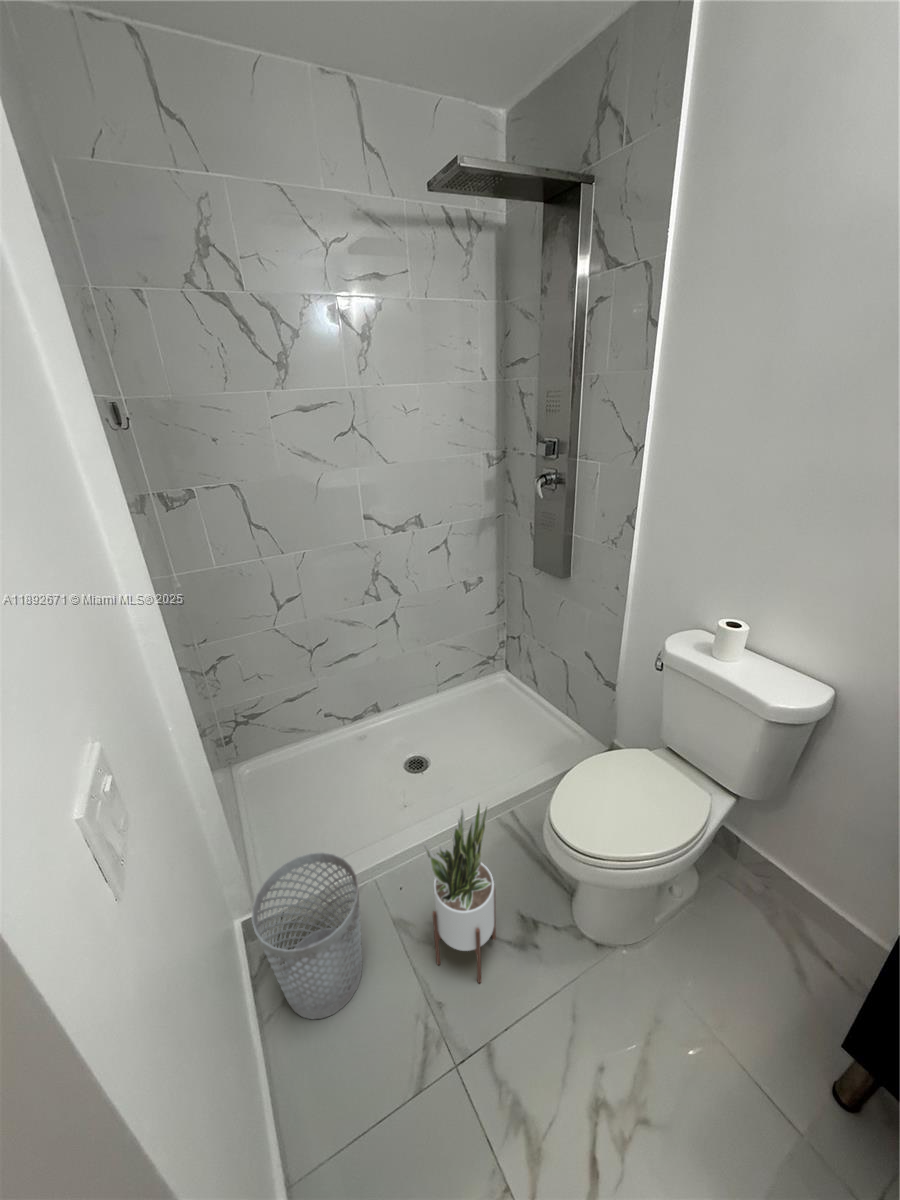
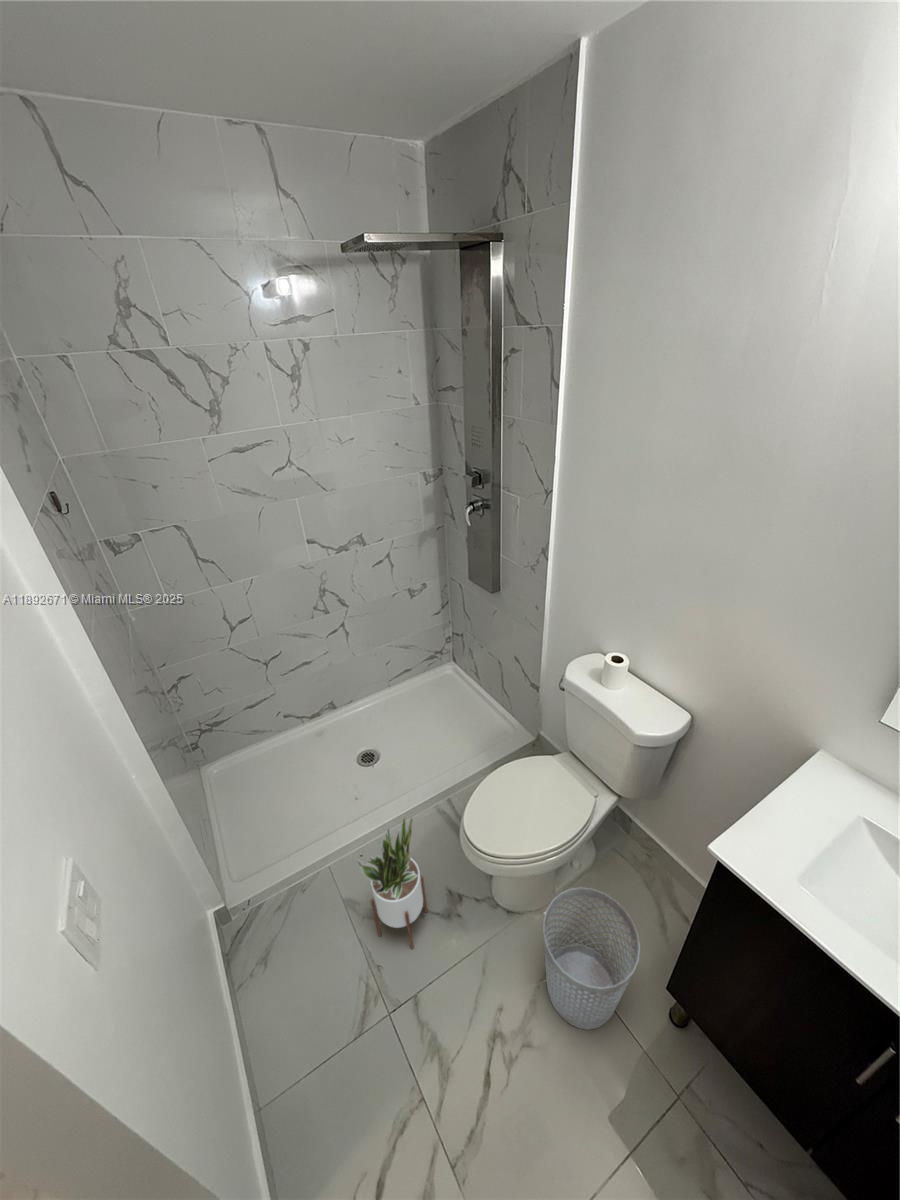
wastebasket: present [252,853,362,1019] -> present [543,887,640,1030]

